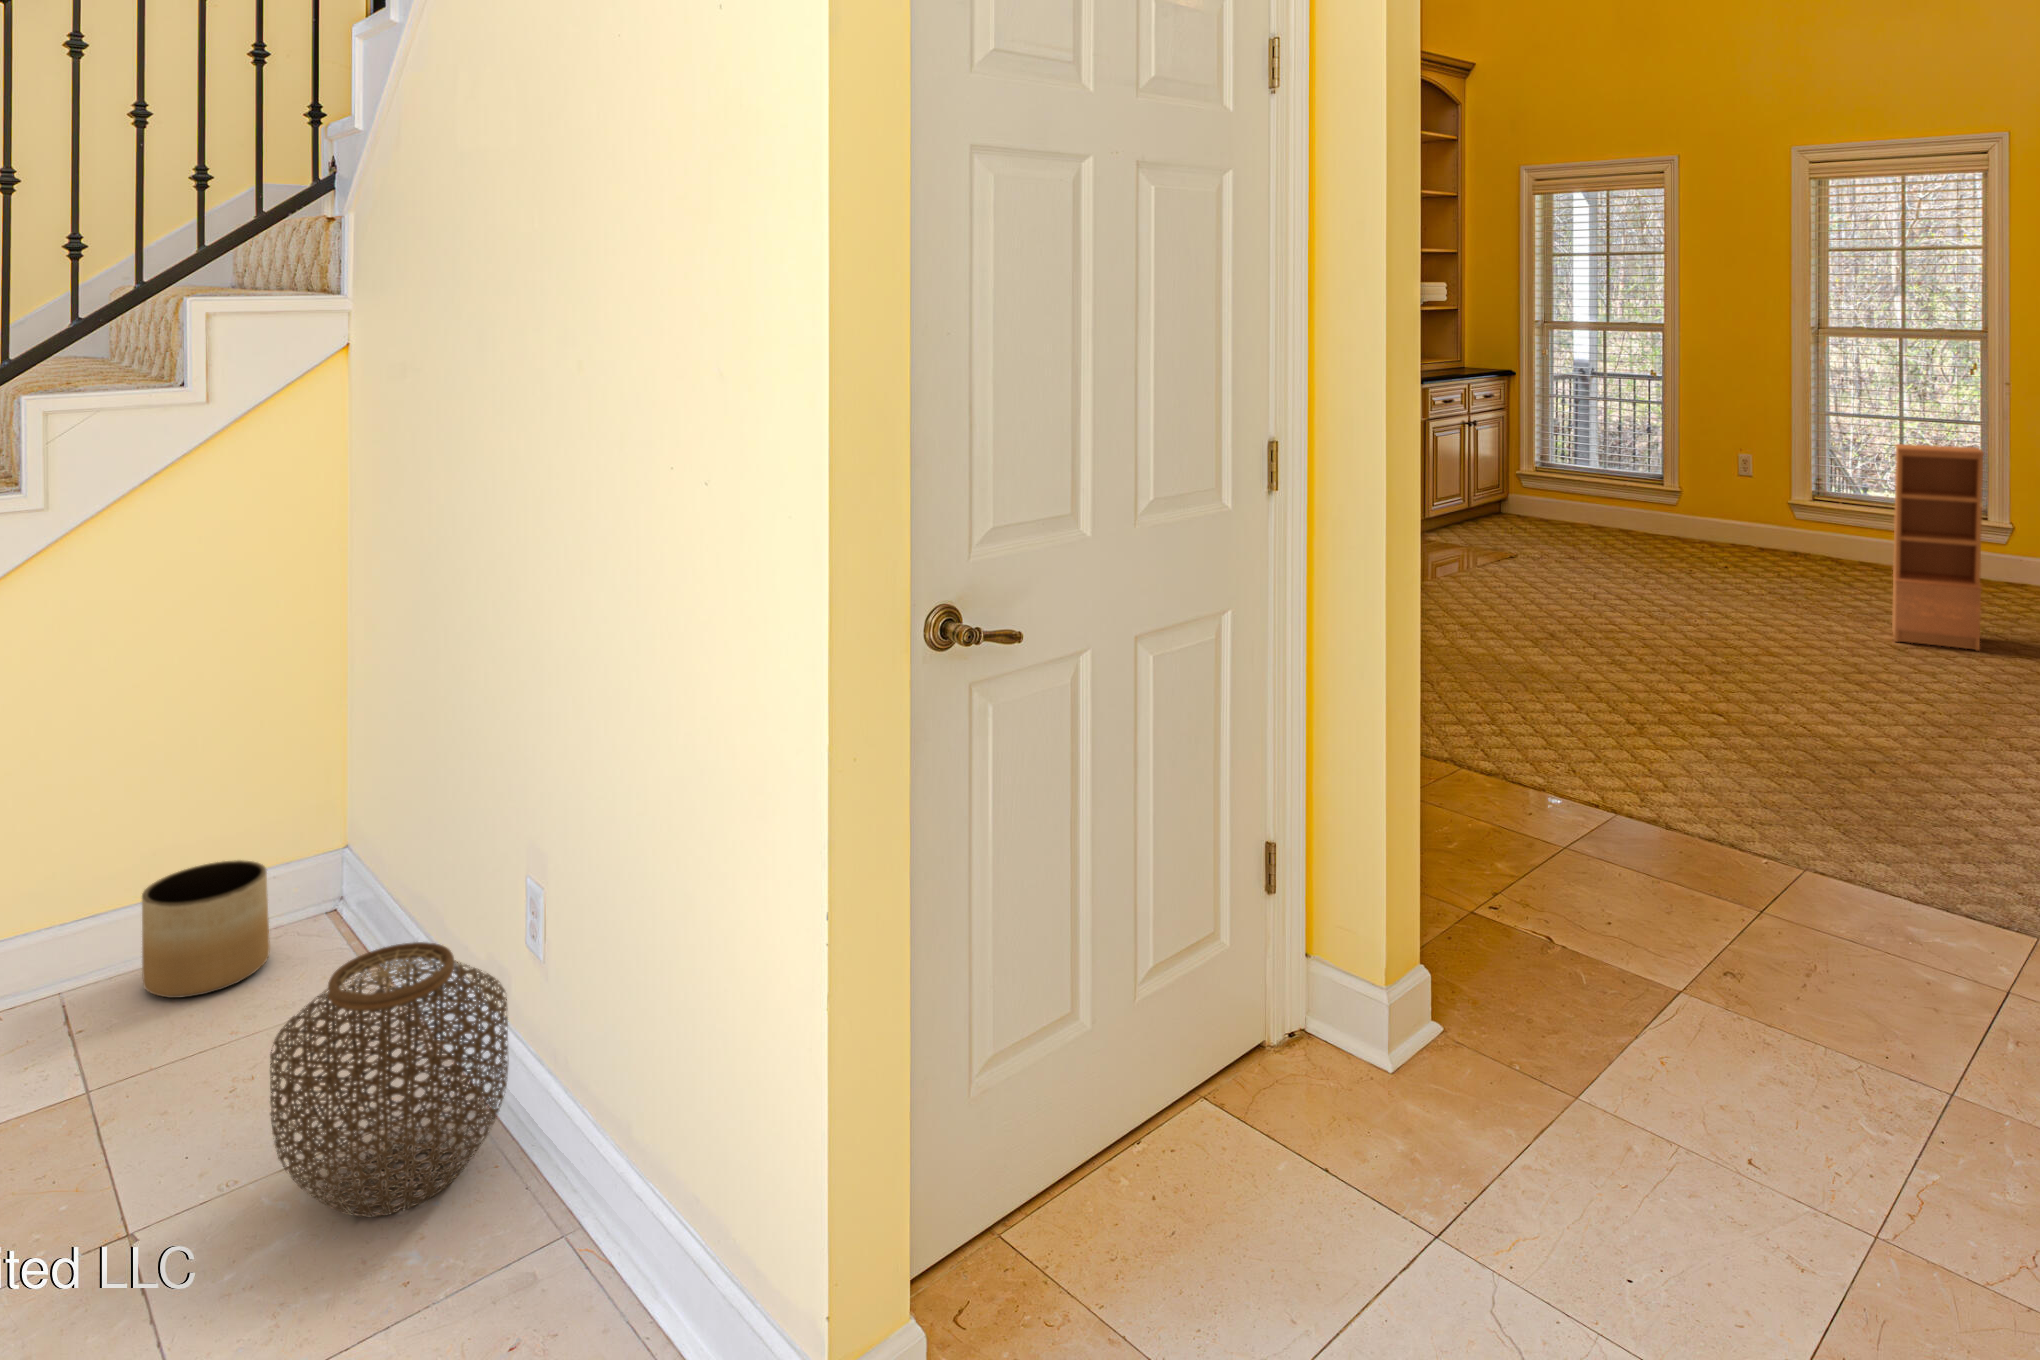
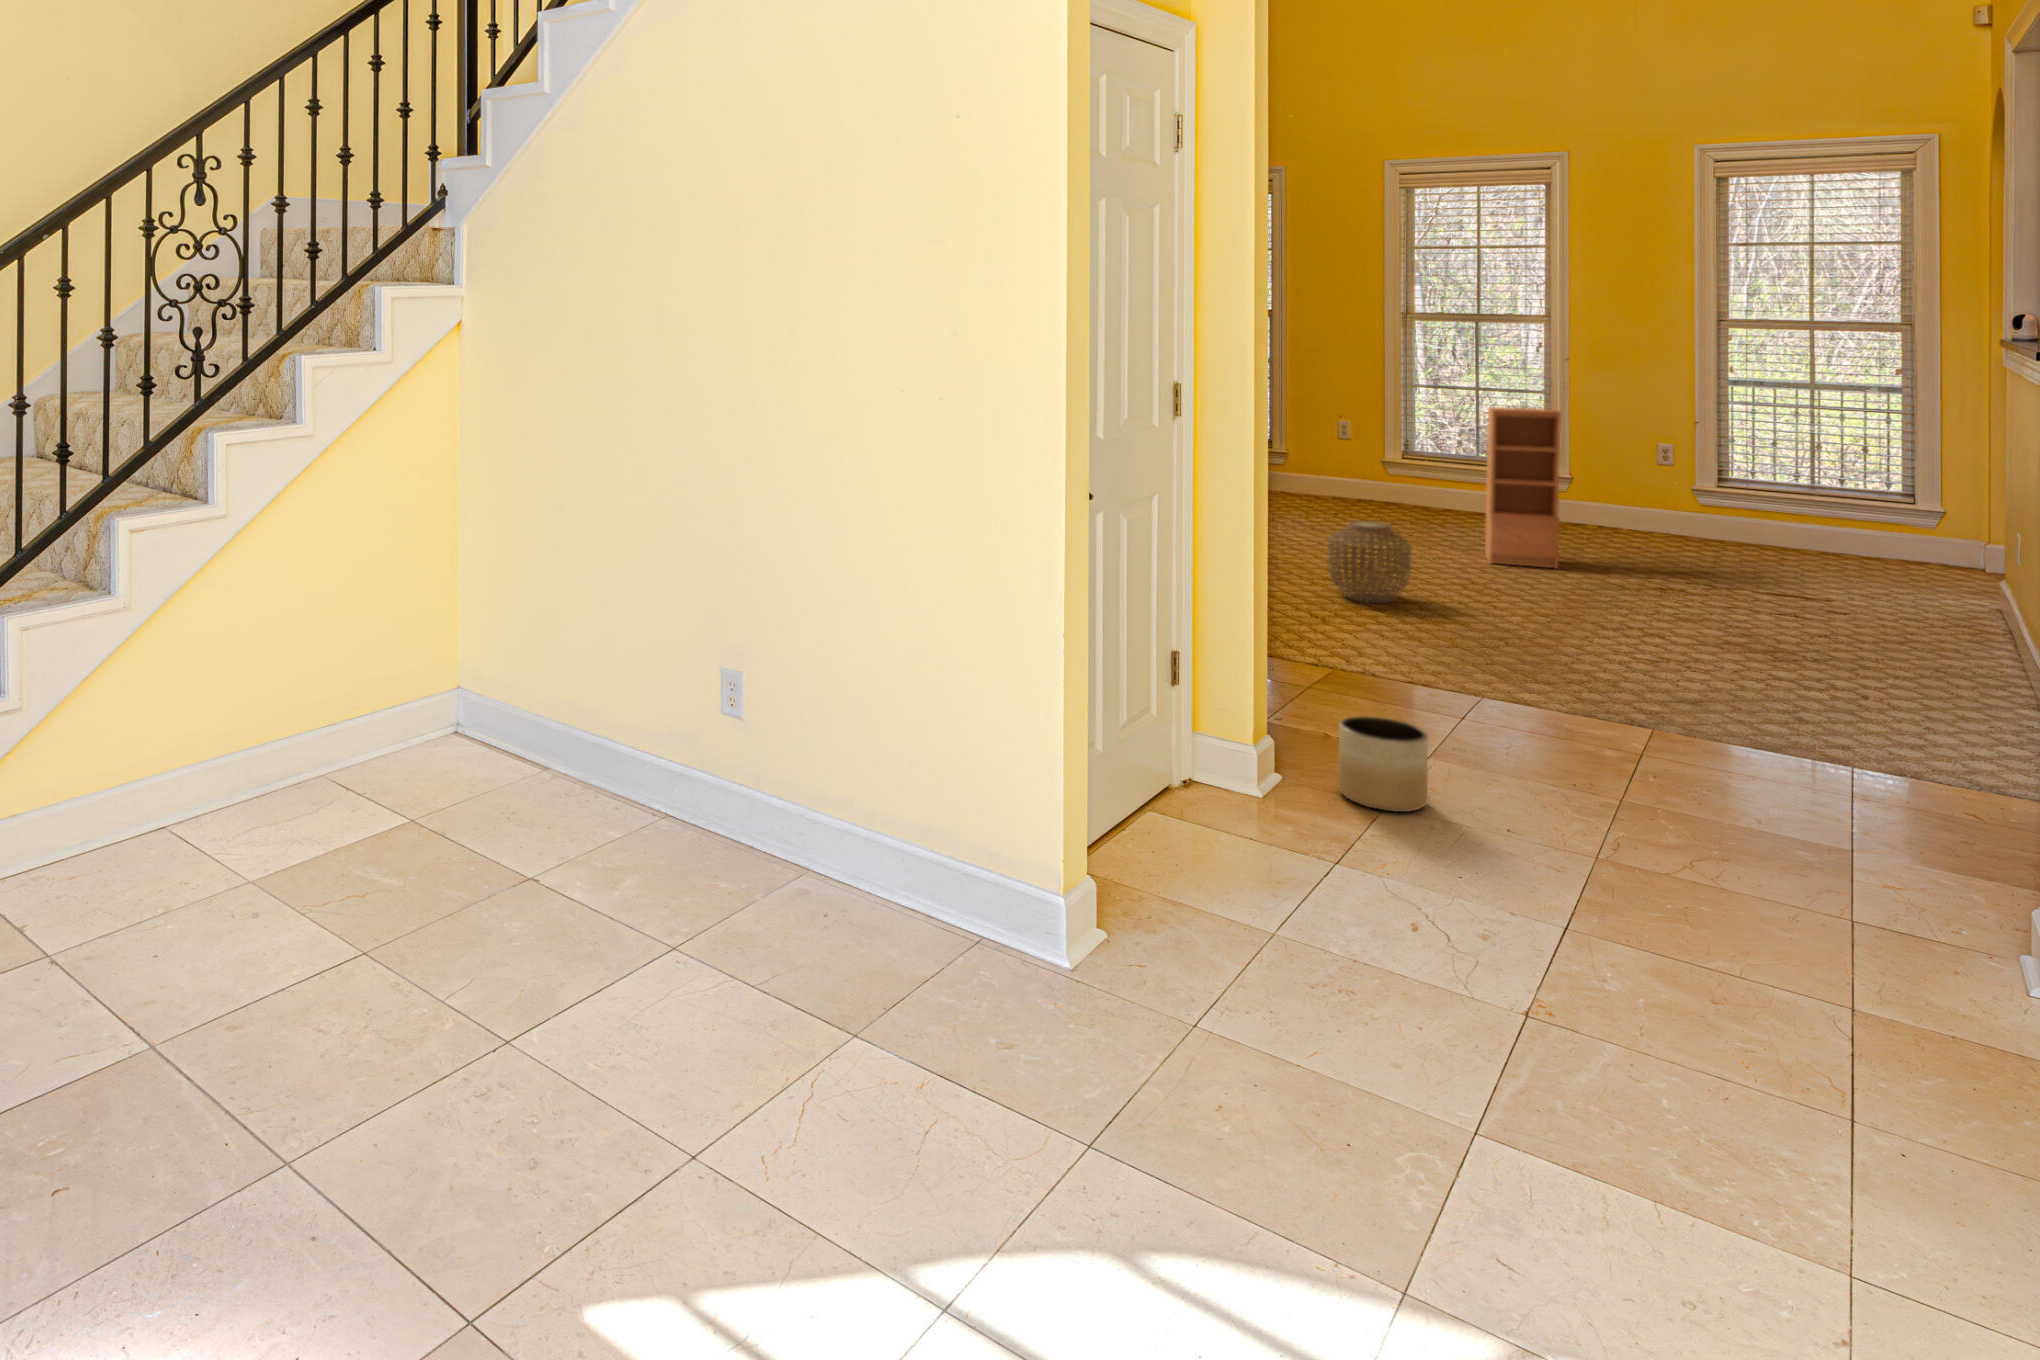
planter: present [142,860,270,998] -> present [1338,716,1428,812]
woven basket: present [270,942,508,1217] -> present [1327,521,1411,603]

